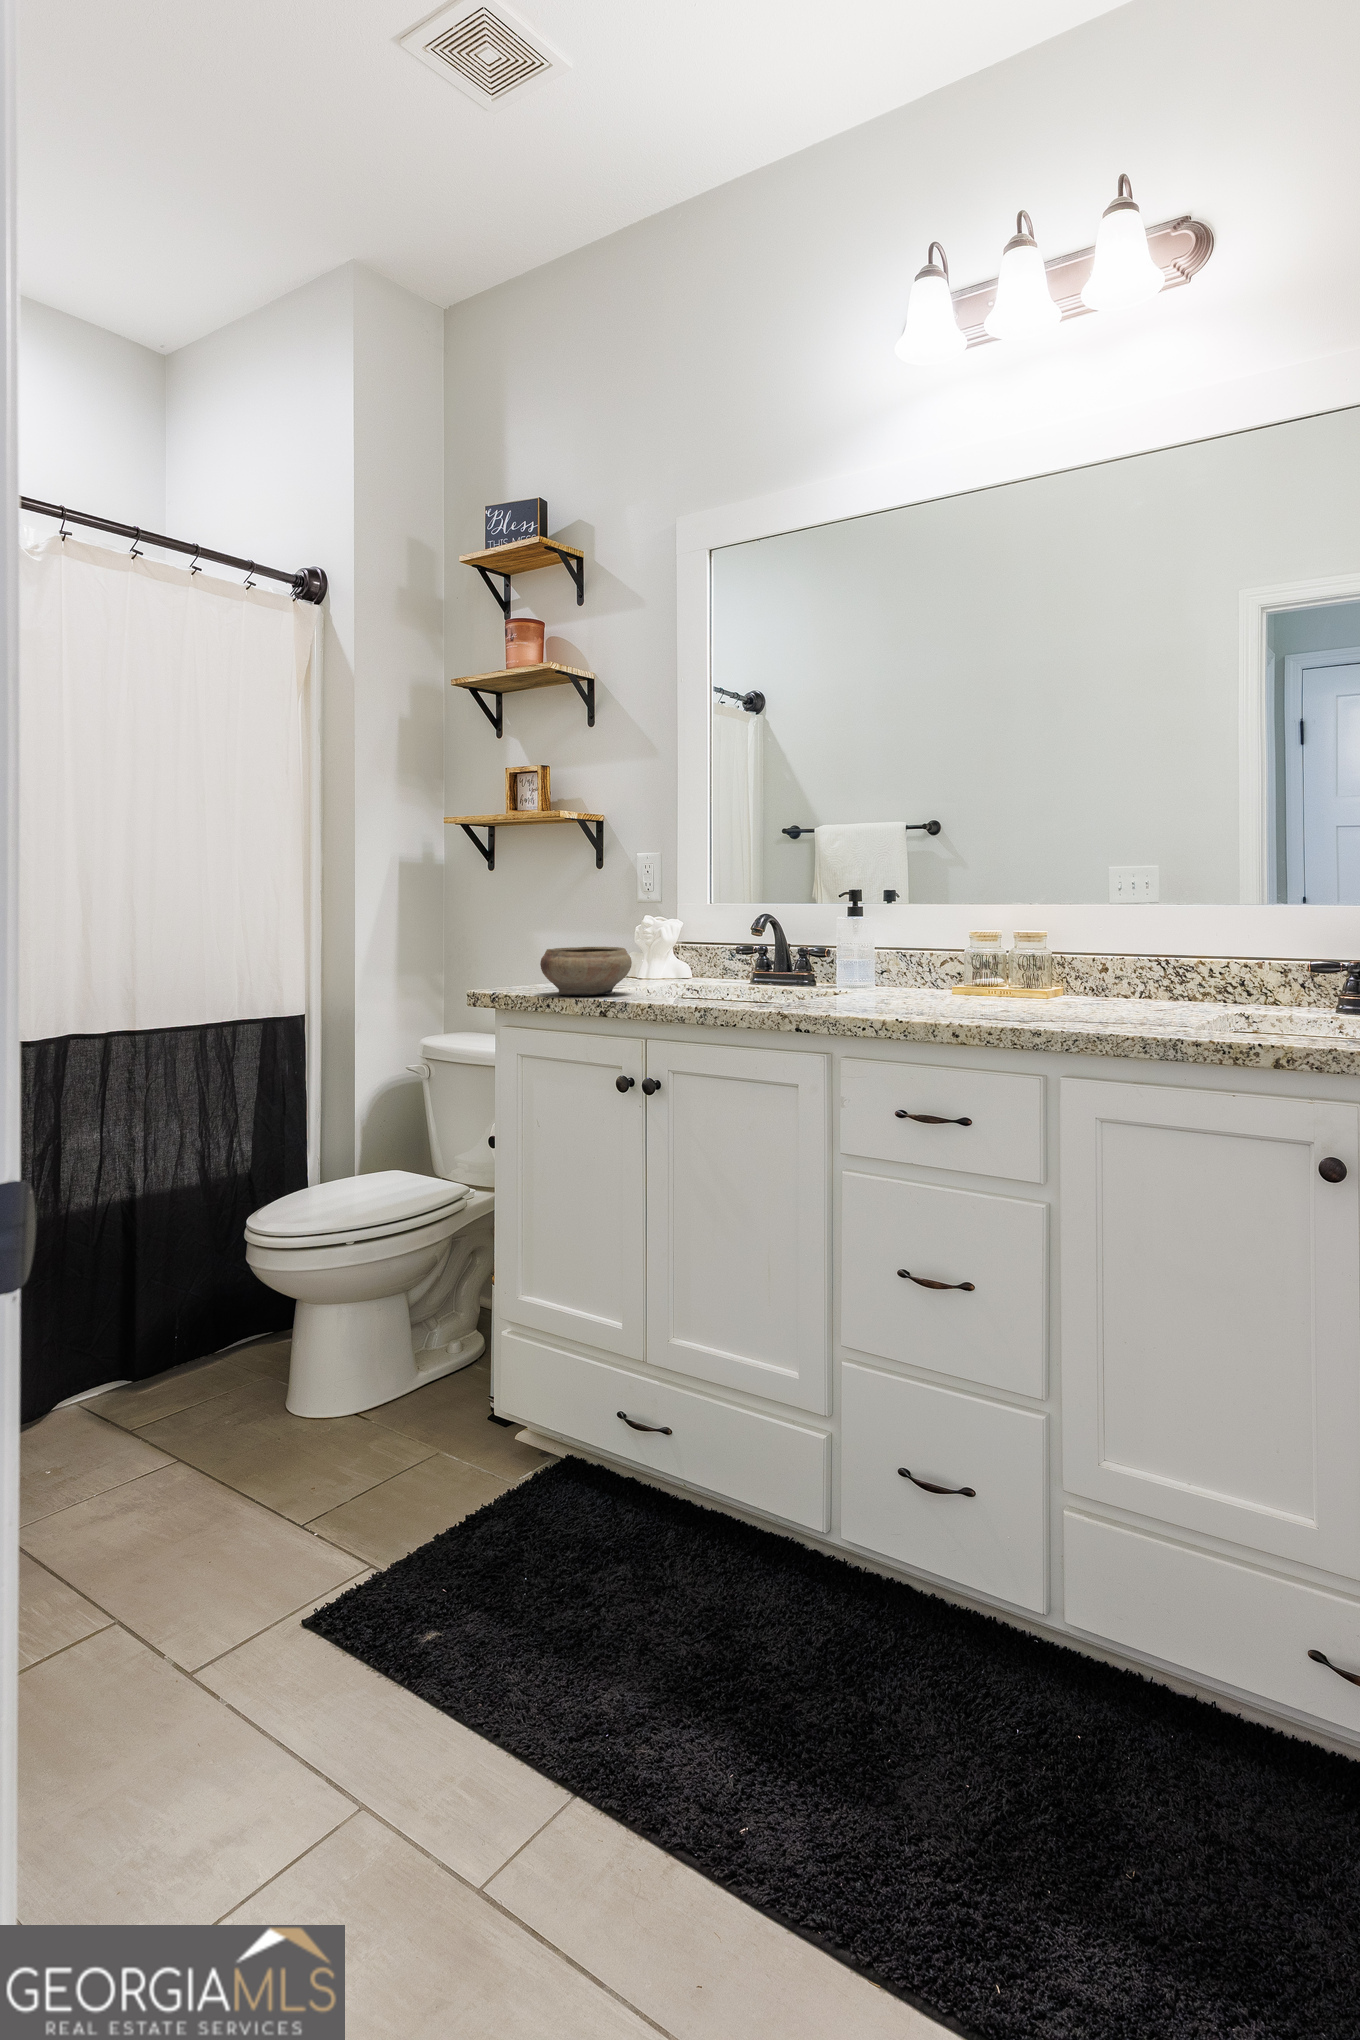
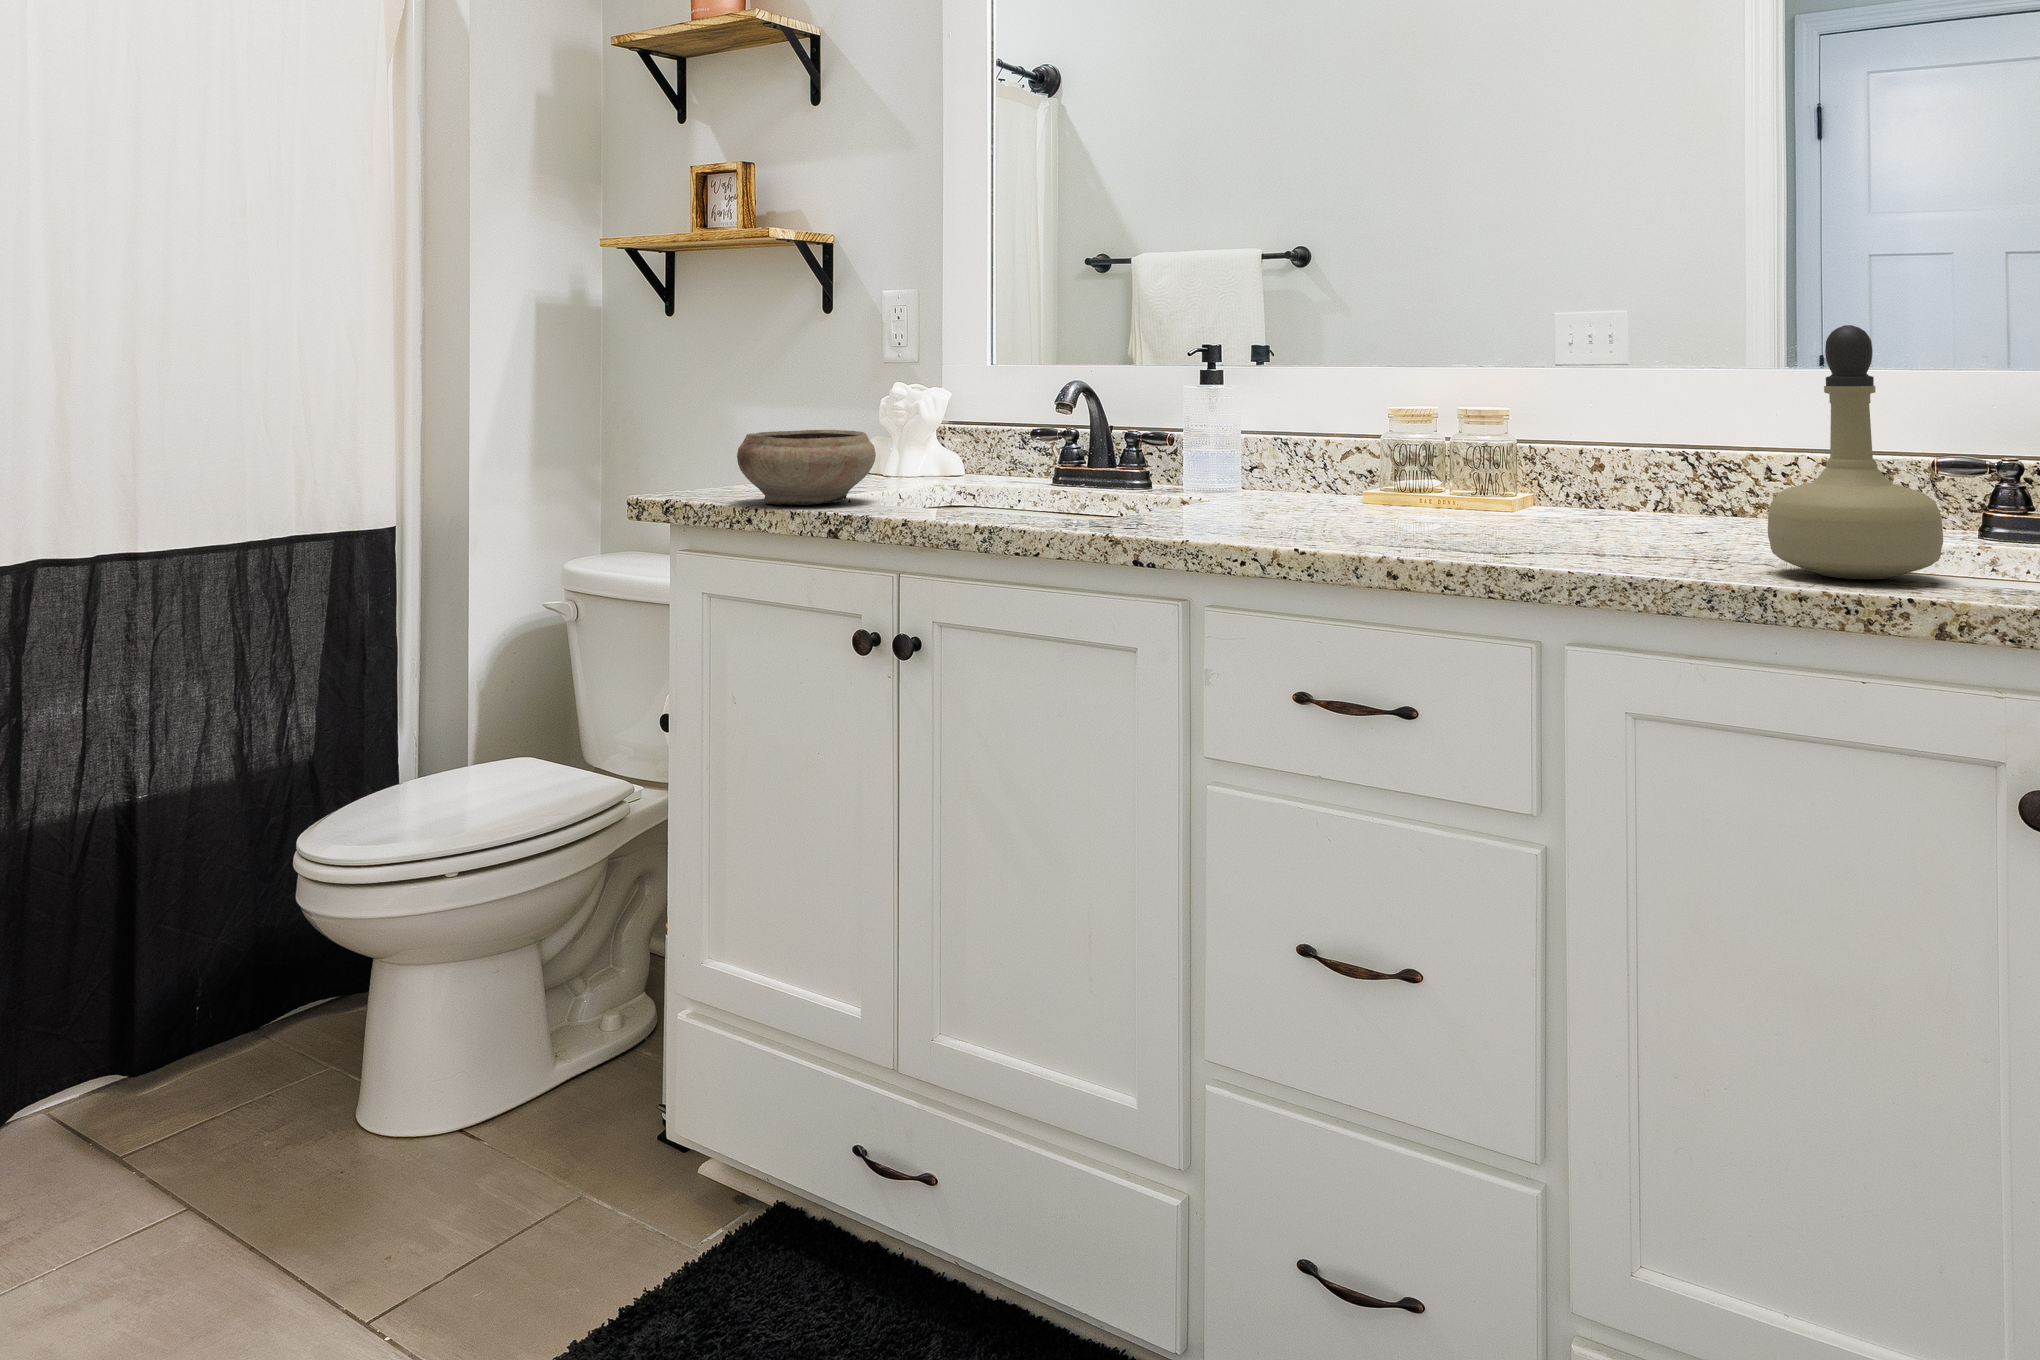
perfume bottle: none [1185,877,1288,1034] -> present [1768,325,1943,579]

